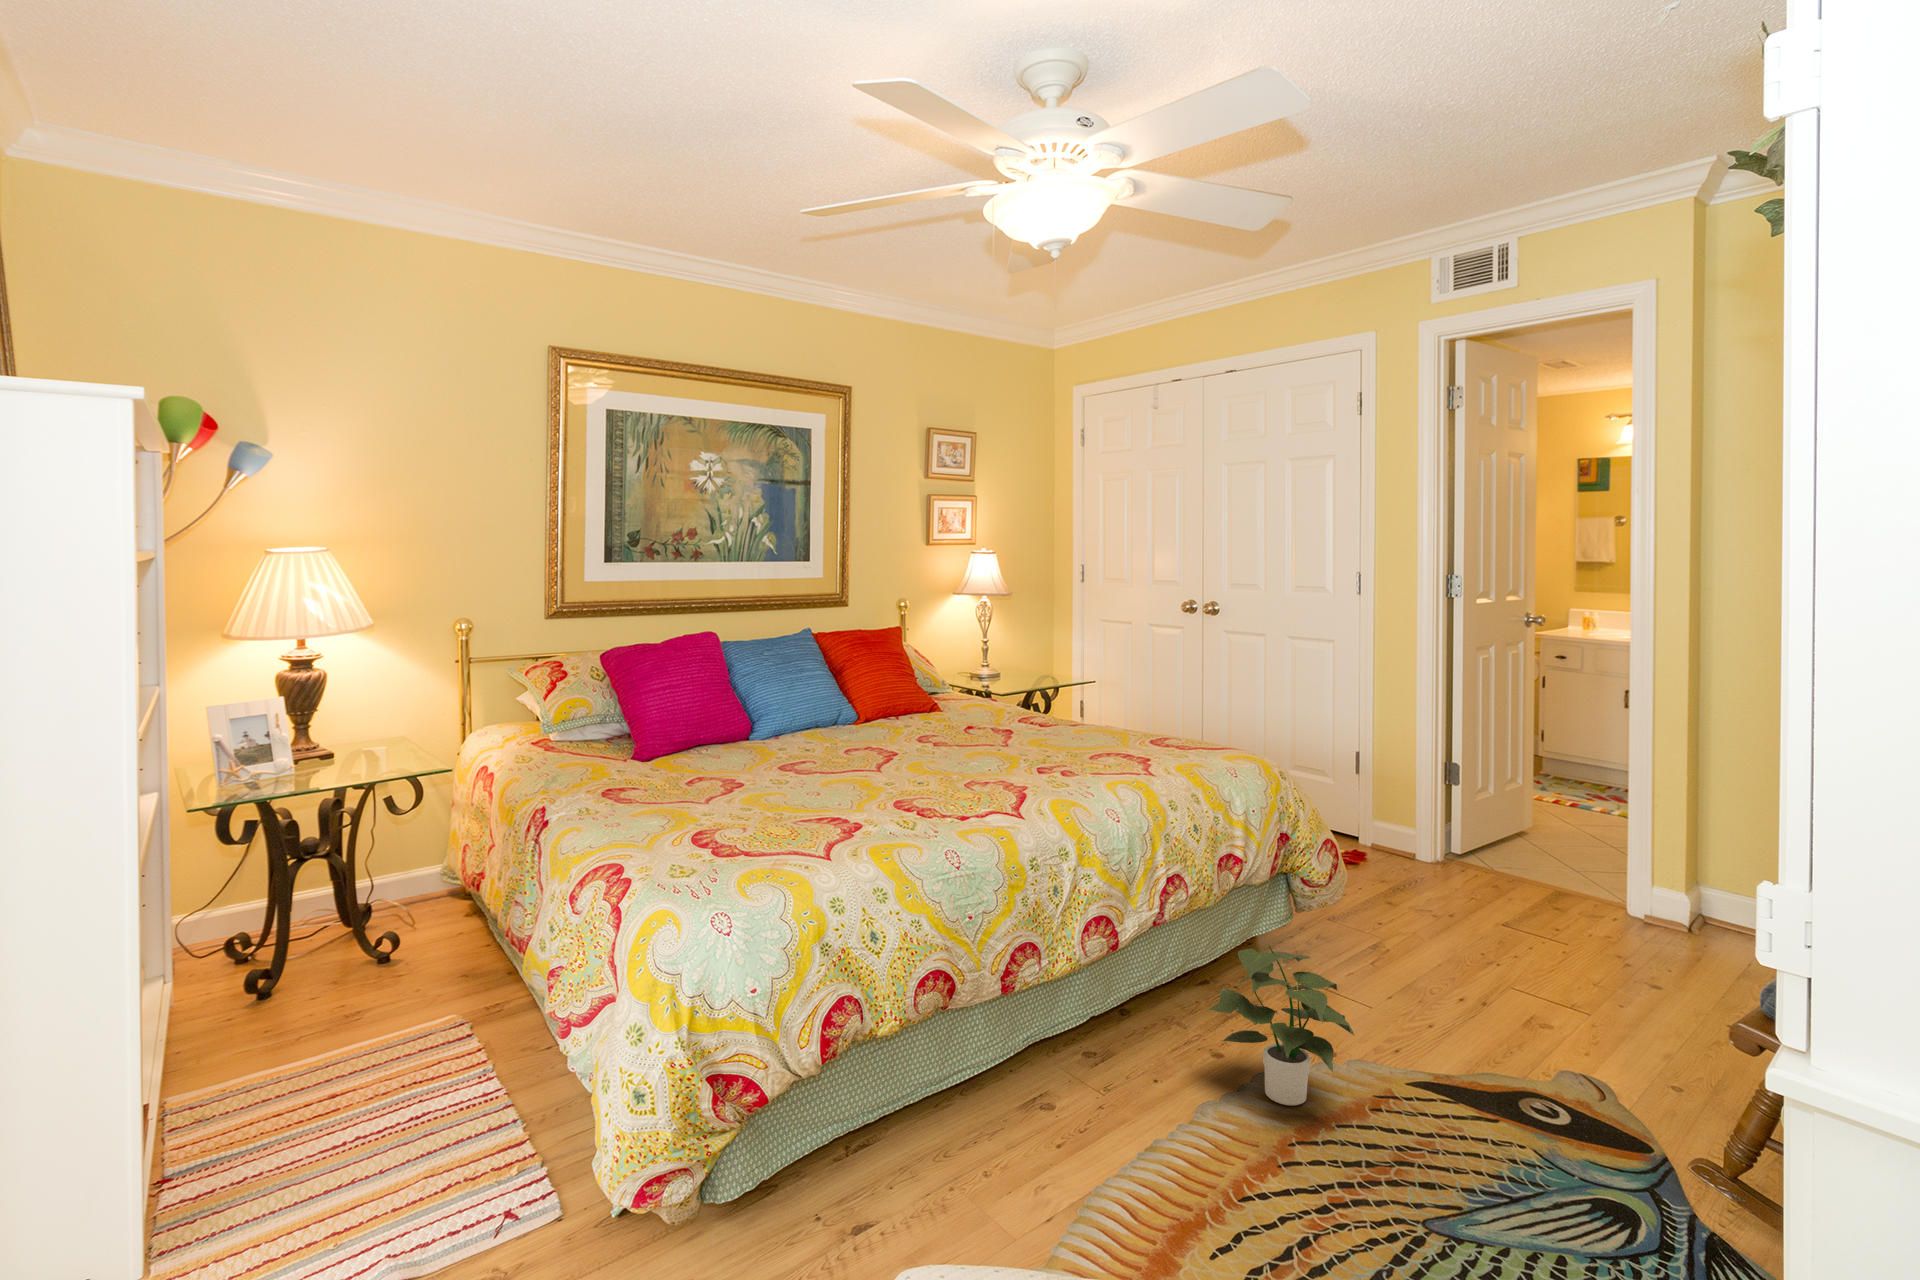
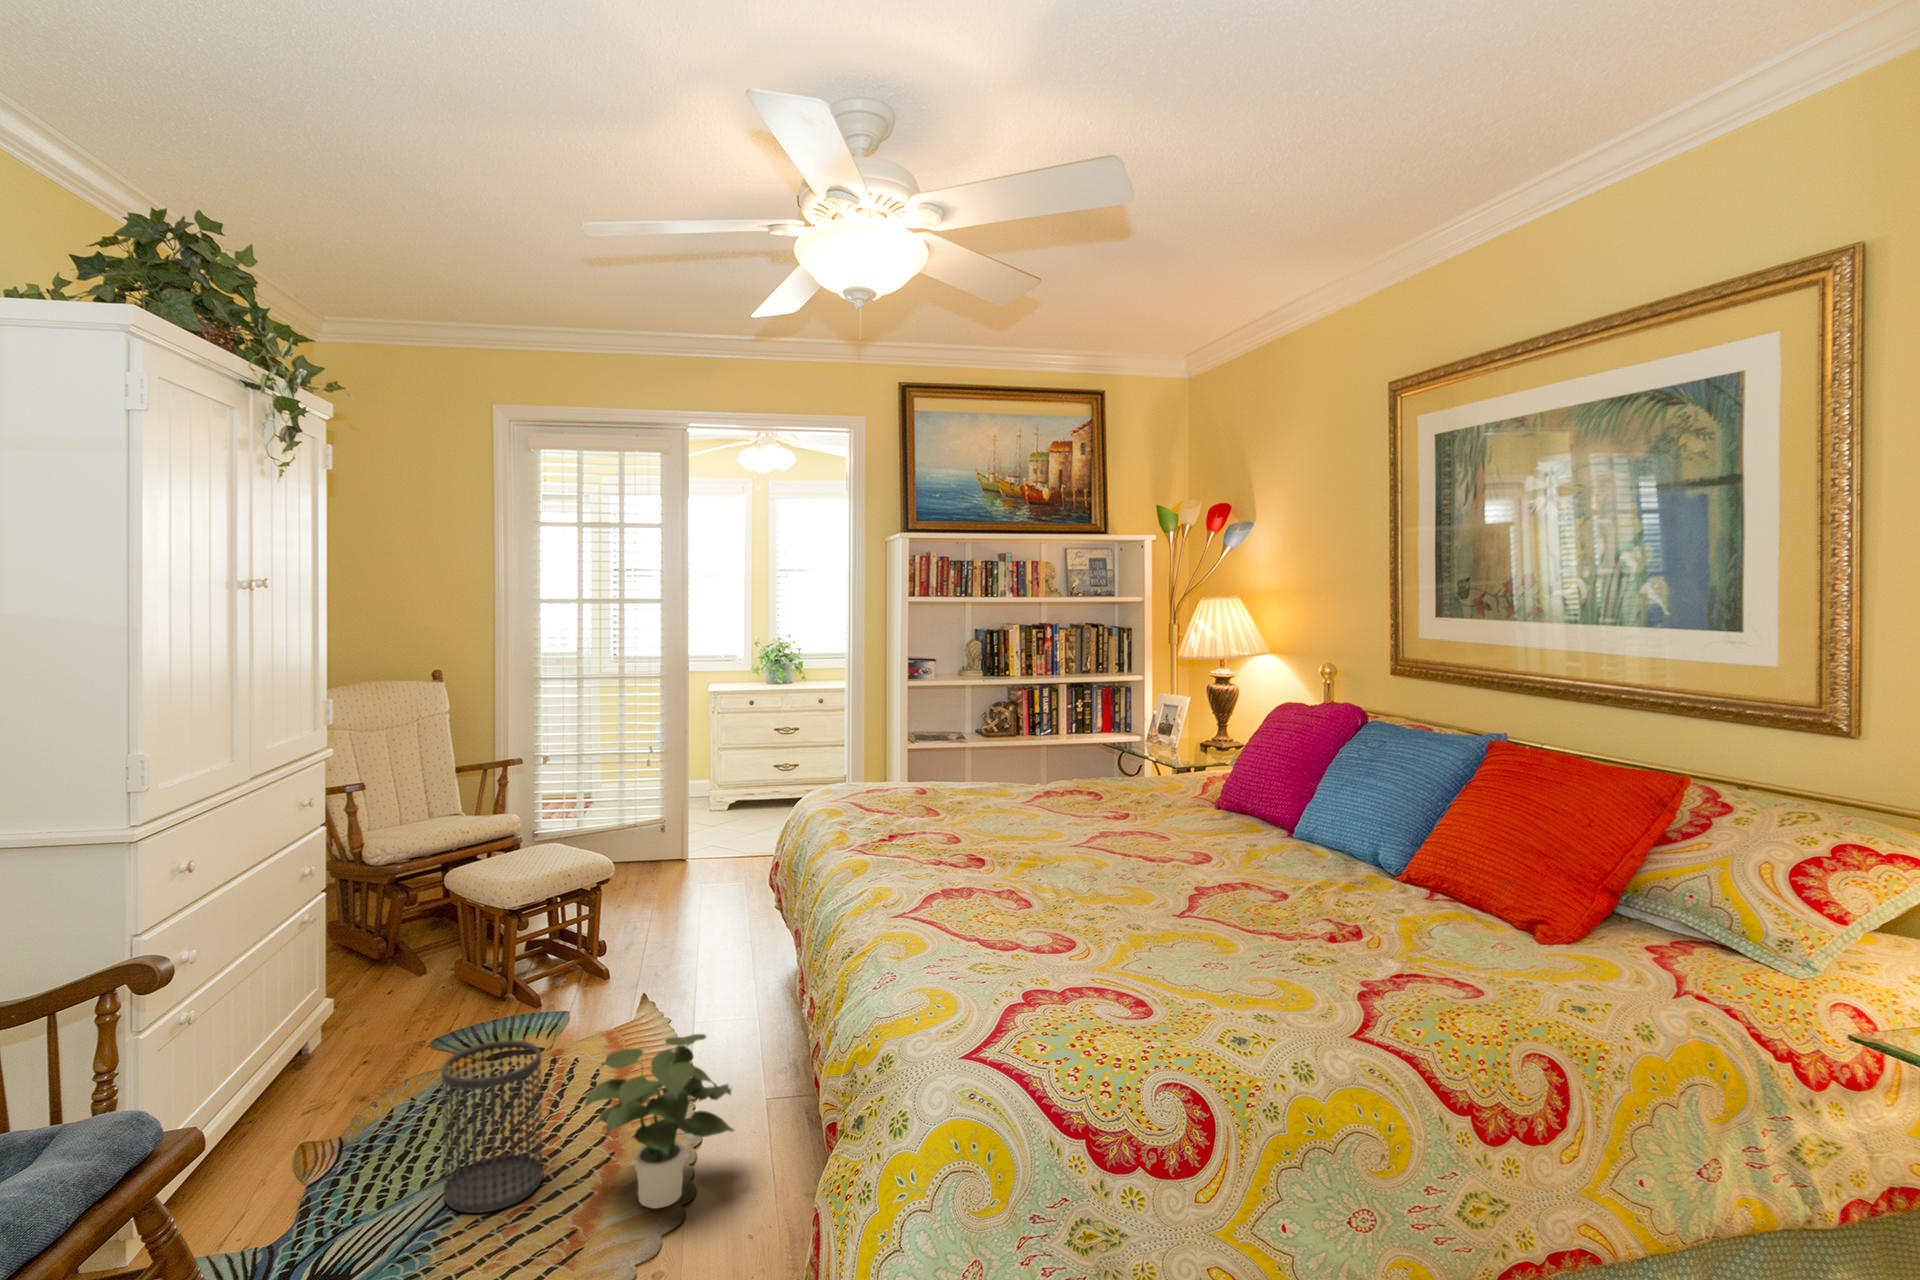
wastebasket: none [1372,1022,1492,1221] -> present [442,1040,542,1213]

